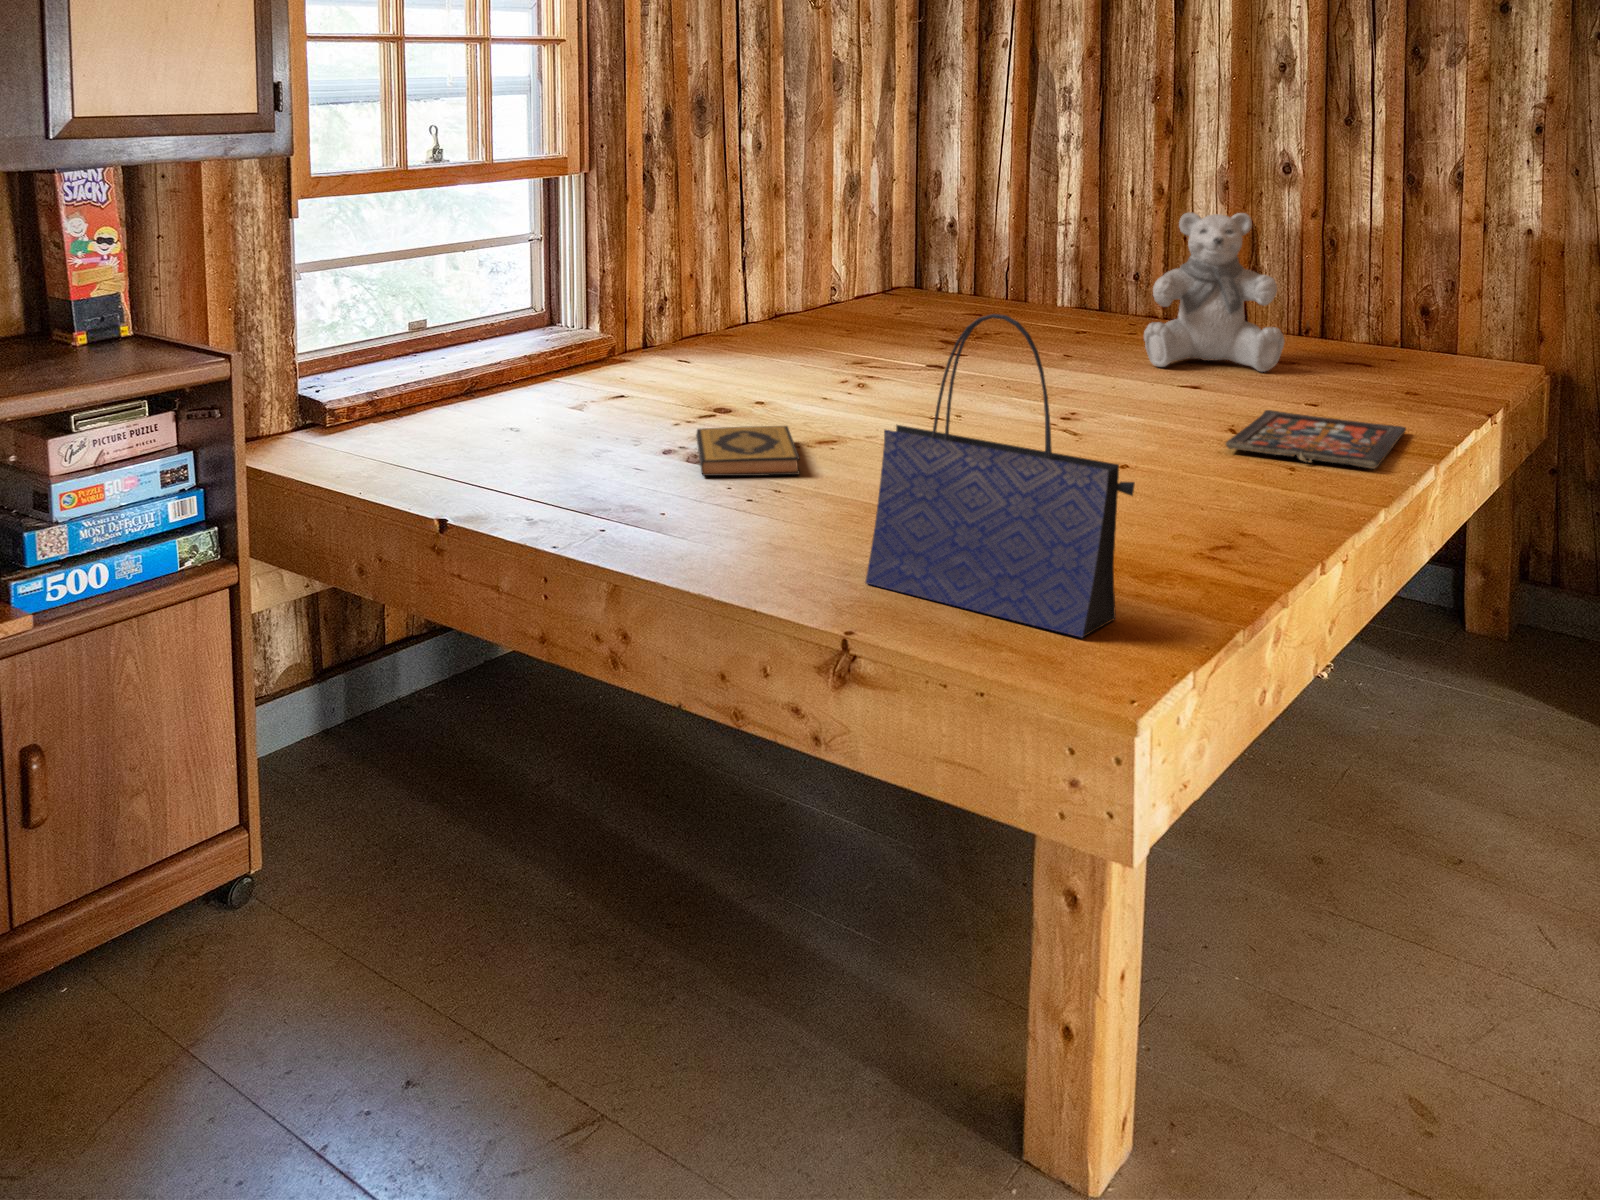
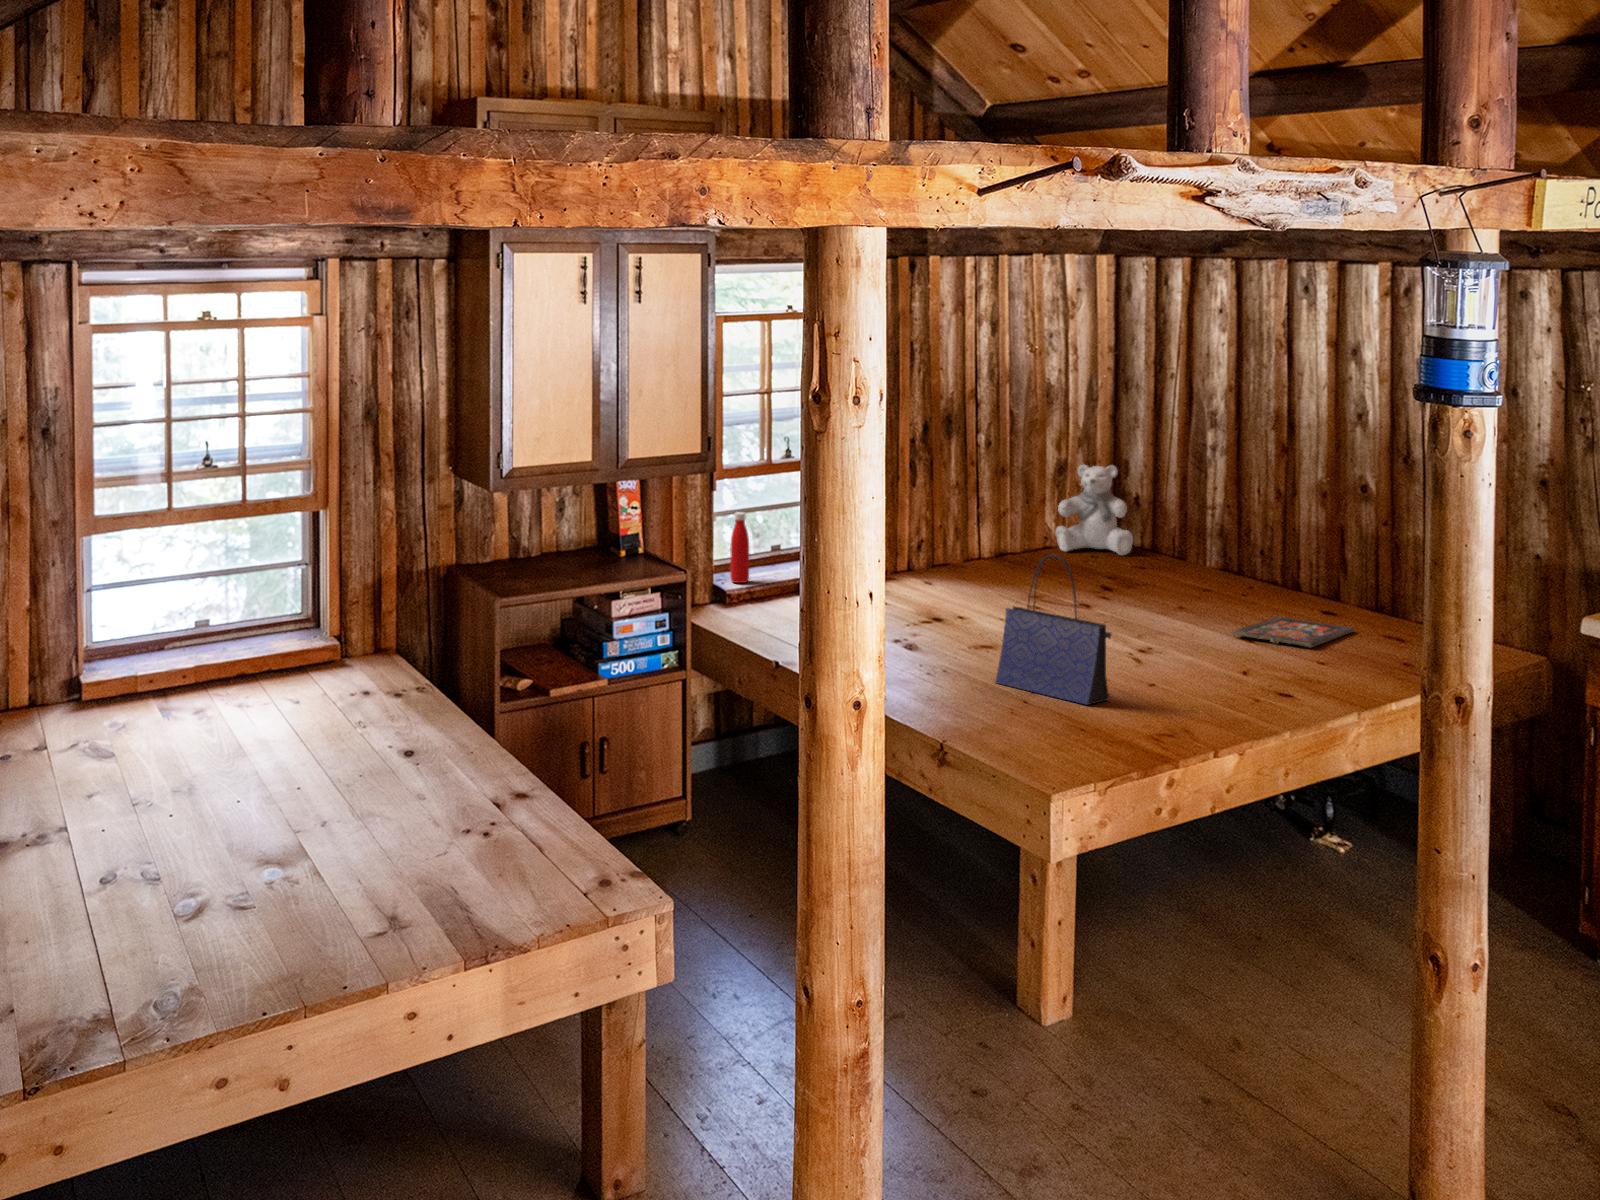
teddy bear: present [1144,213,1285,372] -> present [1056,465,1133,555]
bottle: none [335,256,373,382] -> present [730,512,749,583]
hardback book: present [696,426,800,476] -> none [927,614,981,638]

